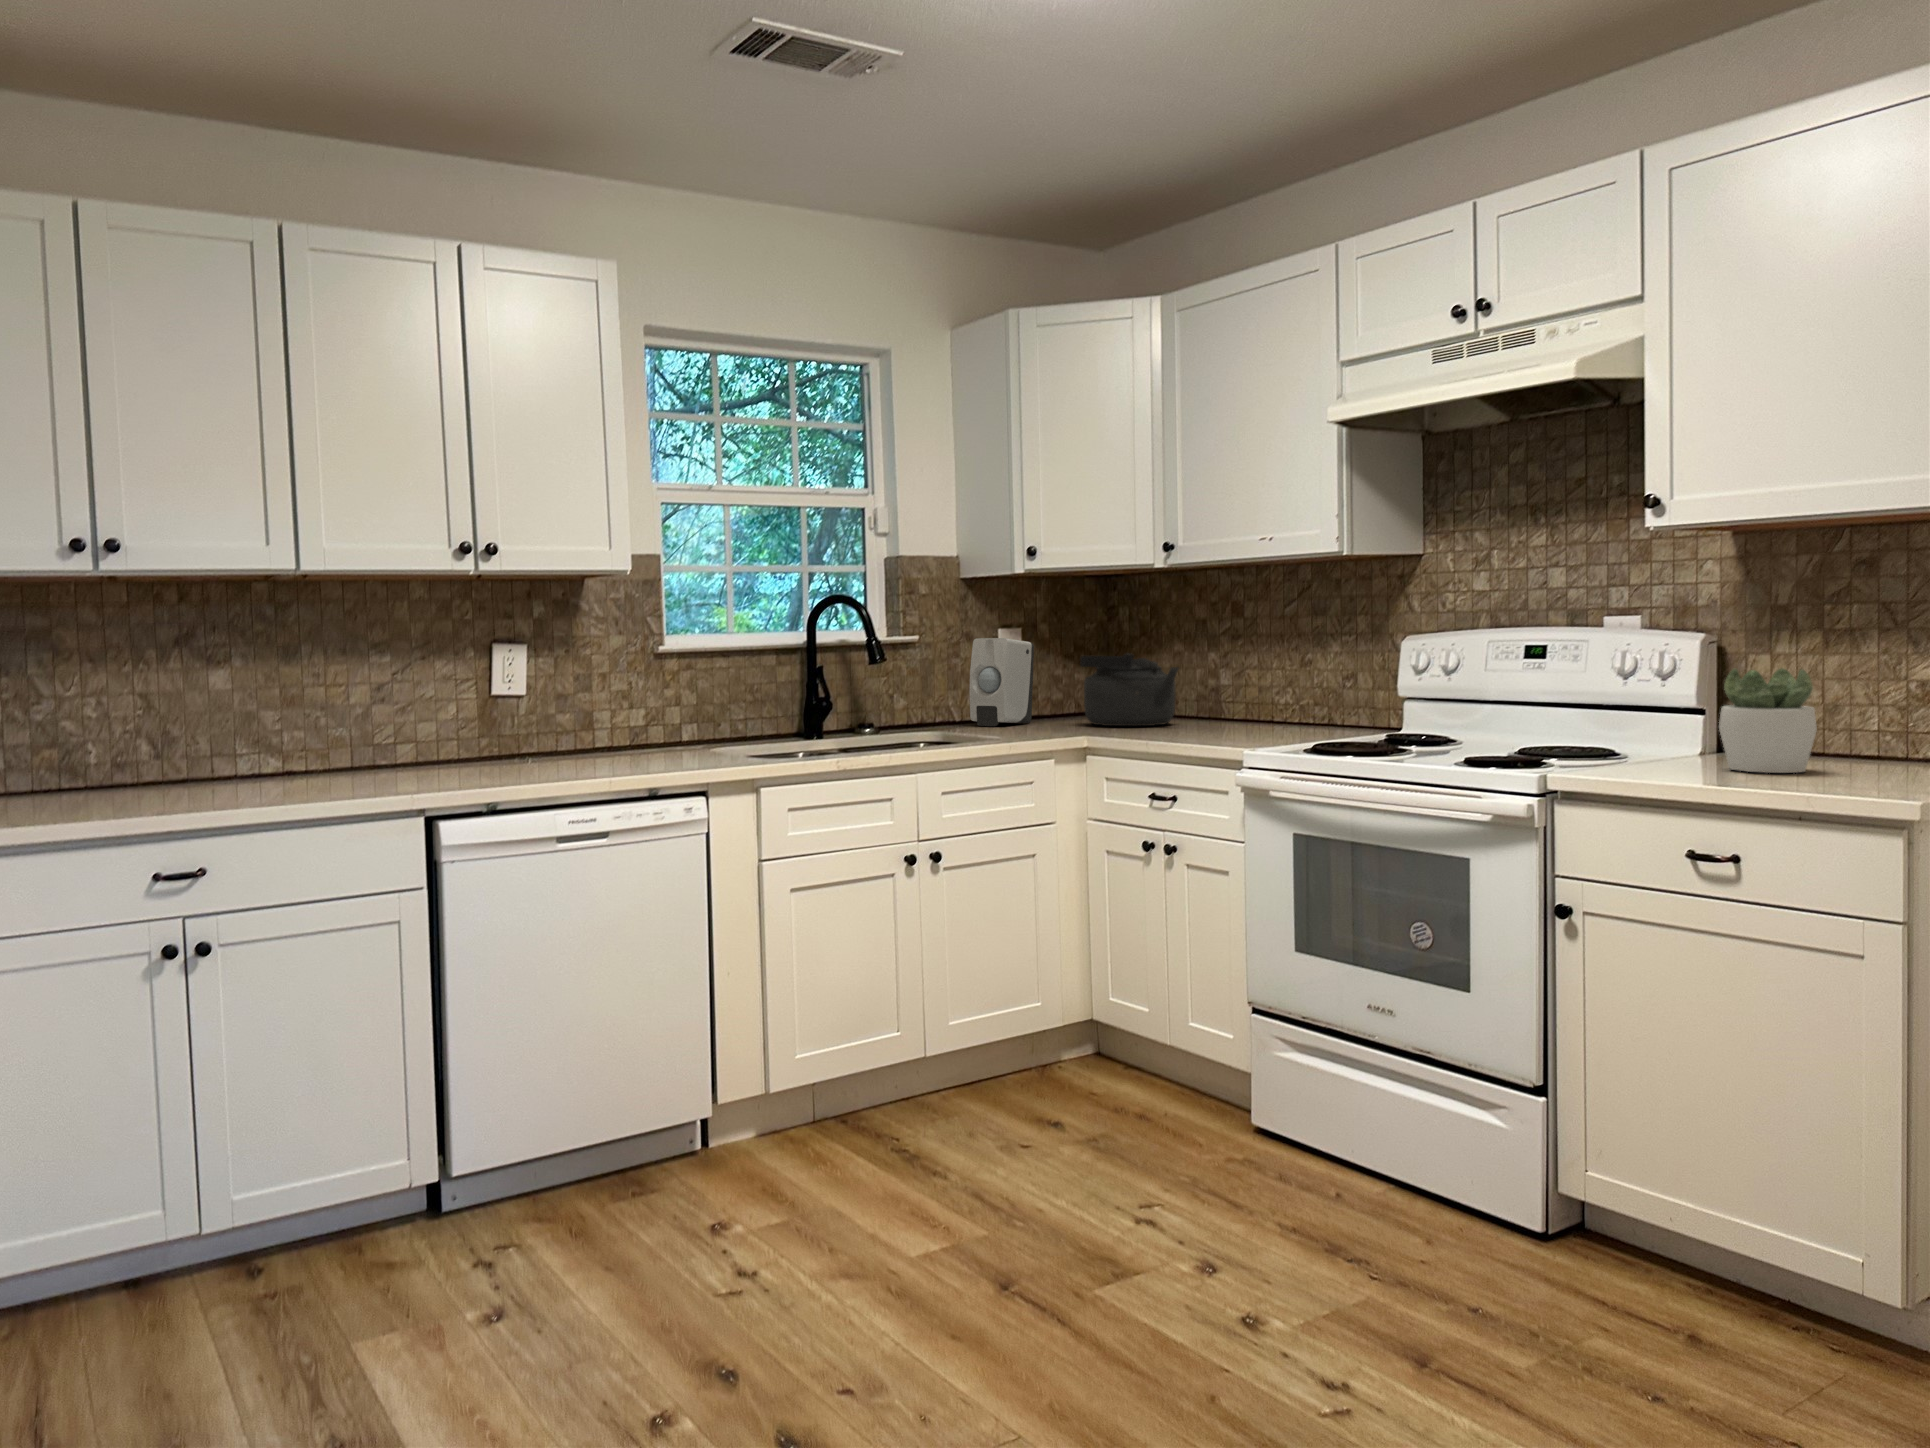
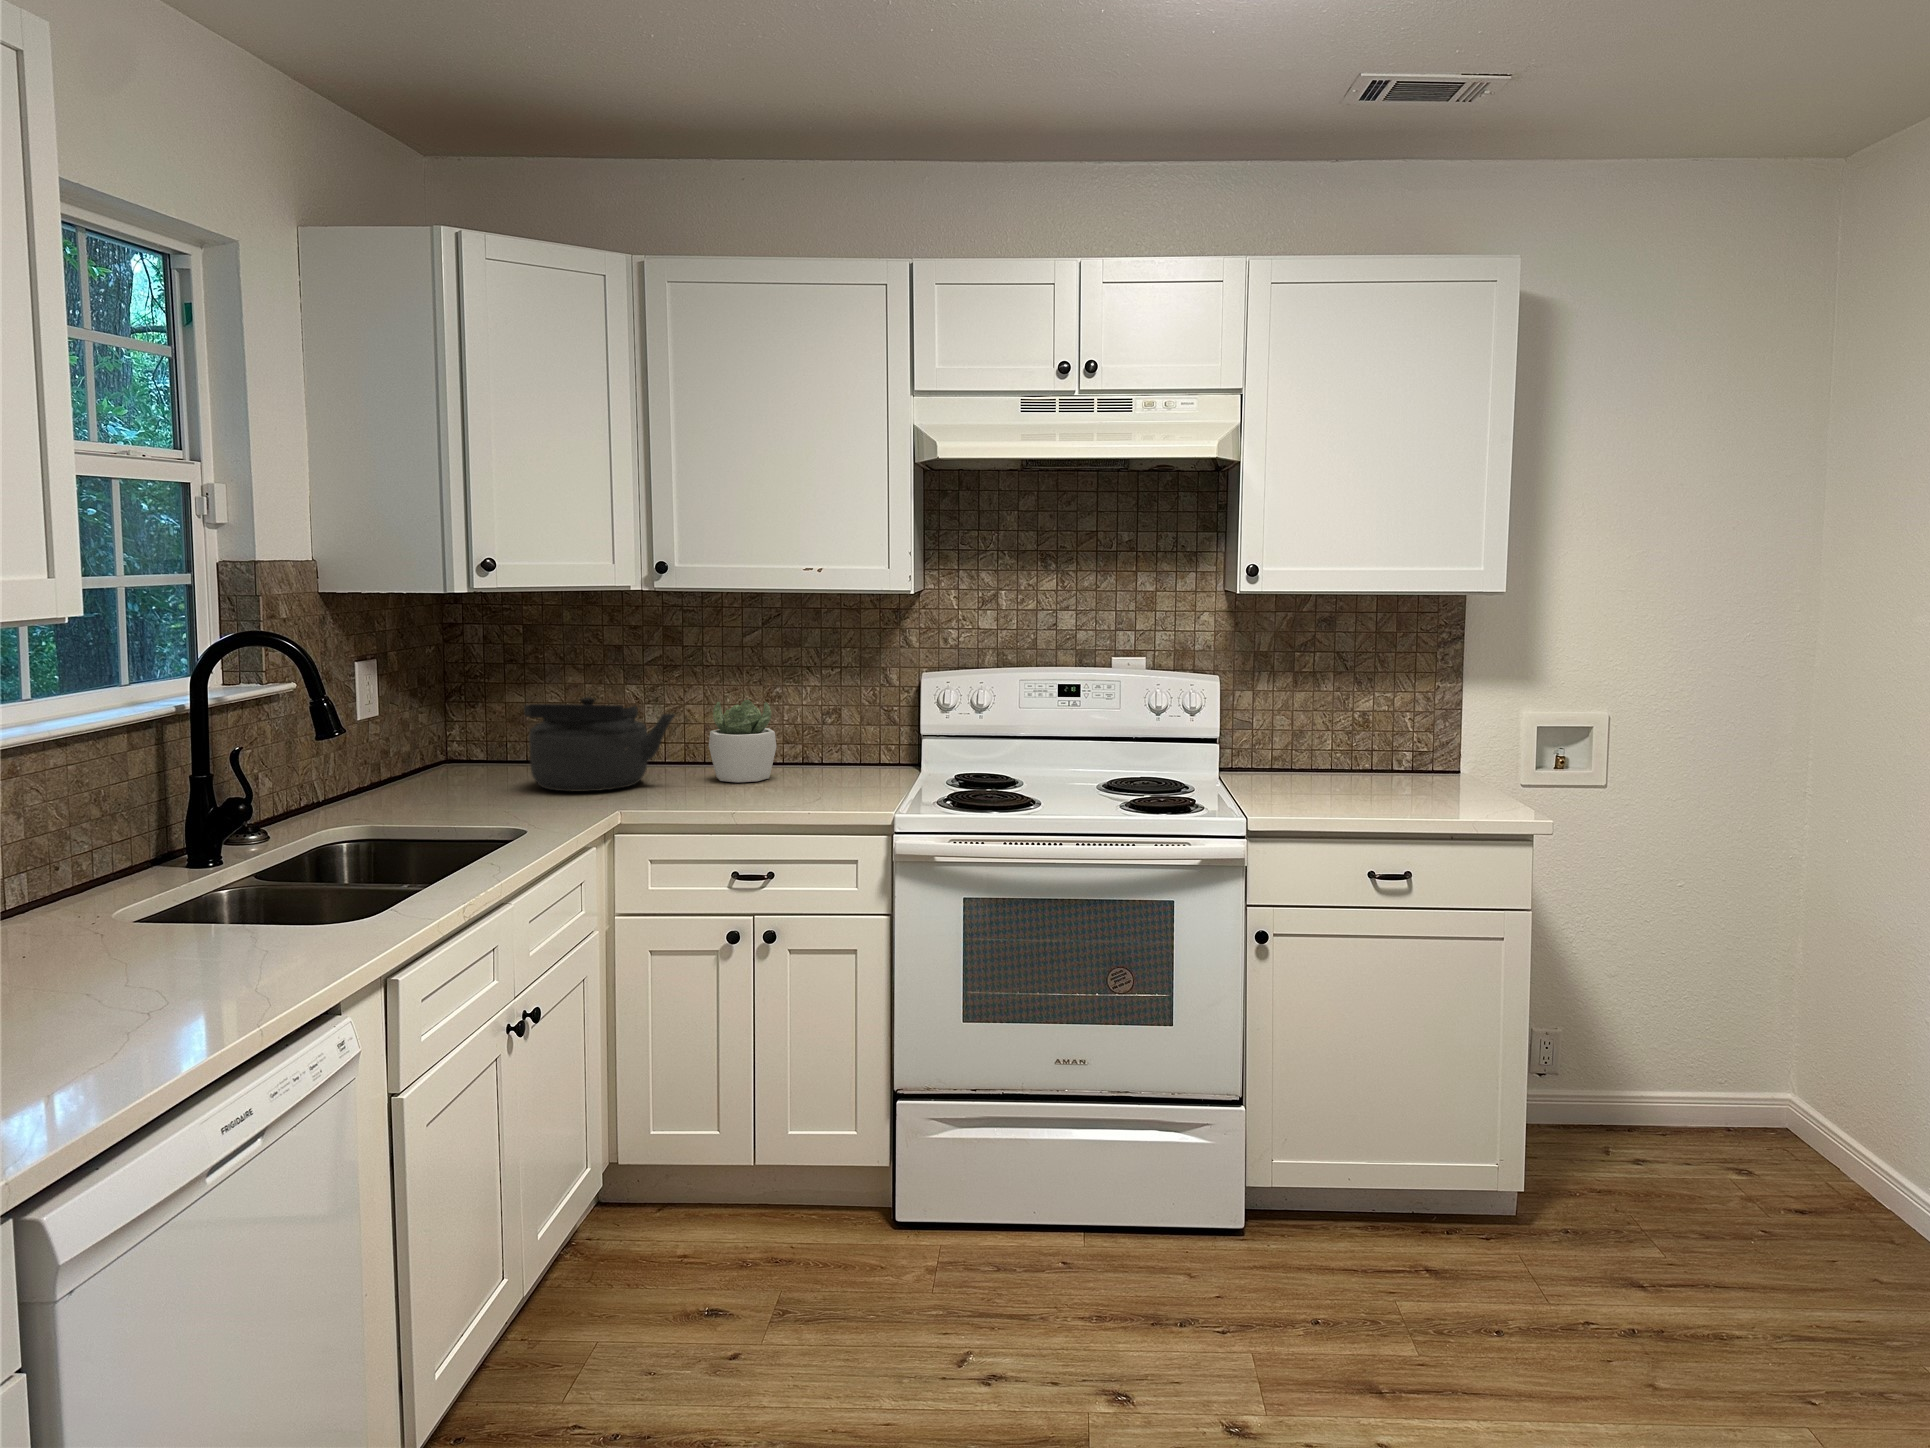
soap dispenser: present [969,638,1034,726] -> none [384,687,452,811]
succulent plant: present [1719,668,1817,773] -> present [709,700,777,783]

